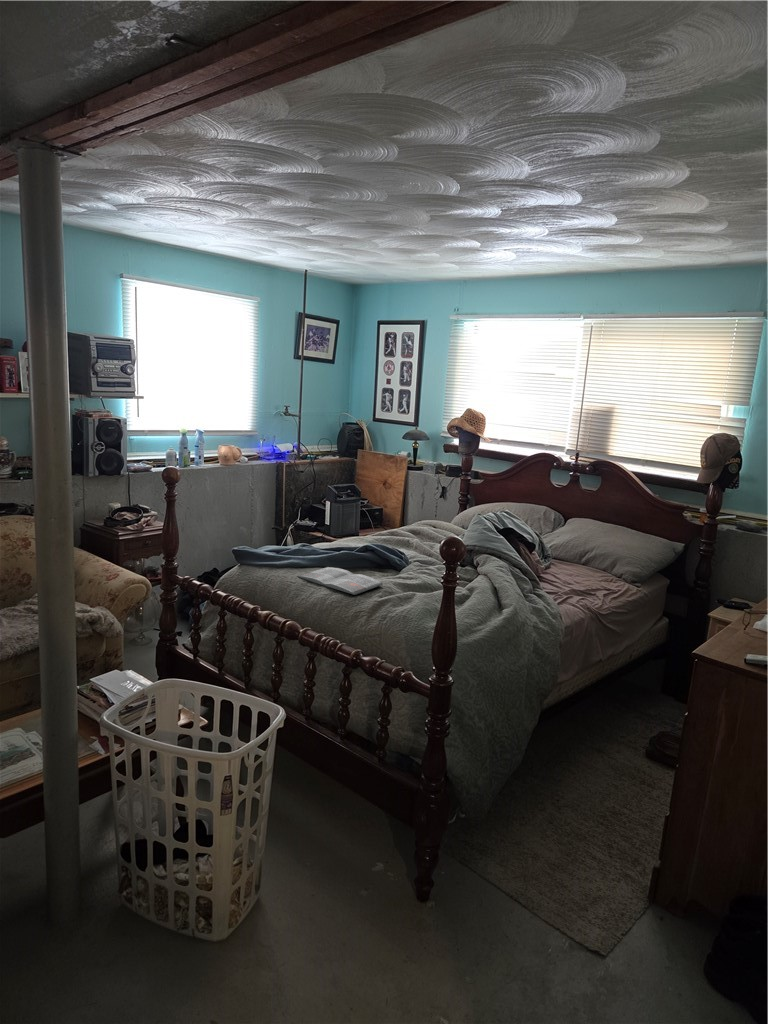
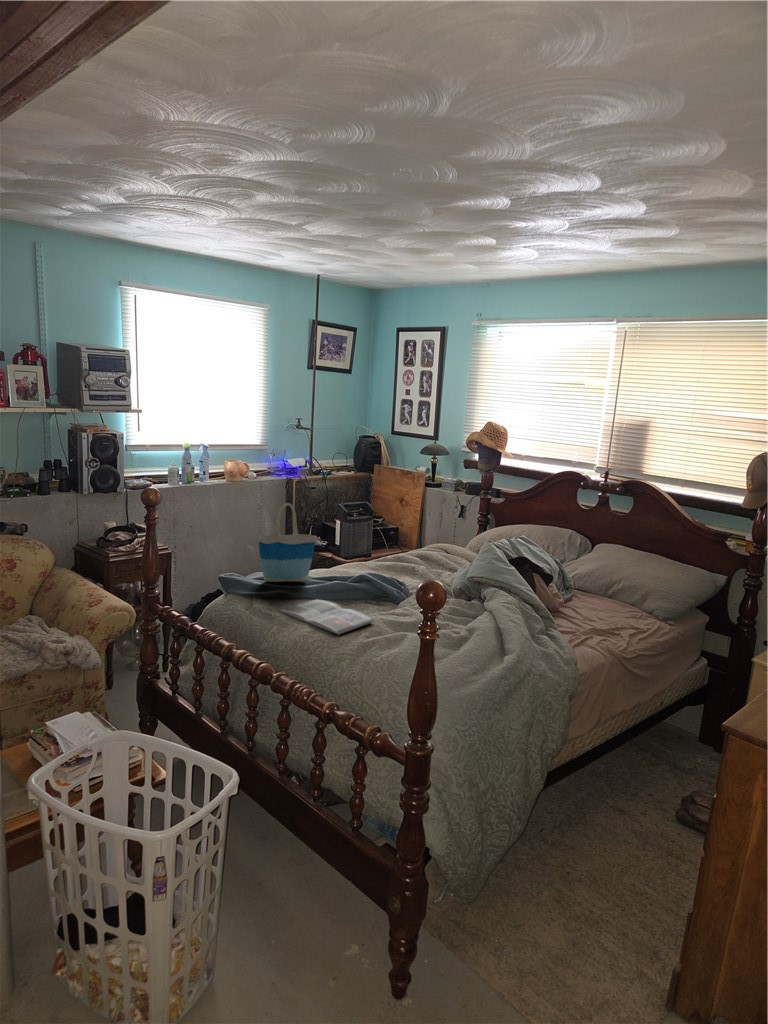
tote bag: none [273,481,324,553] -> present [259,503,317,582]

